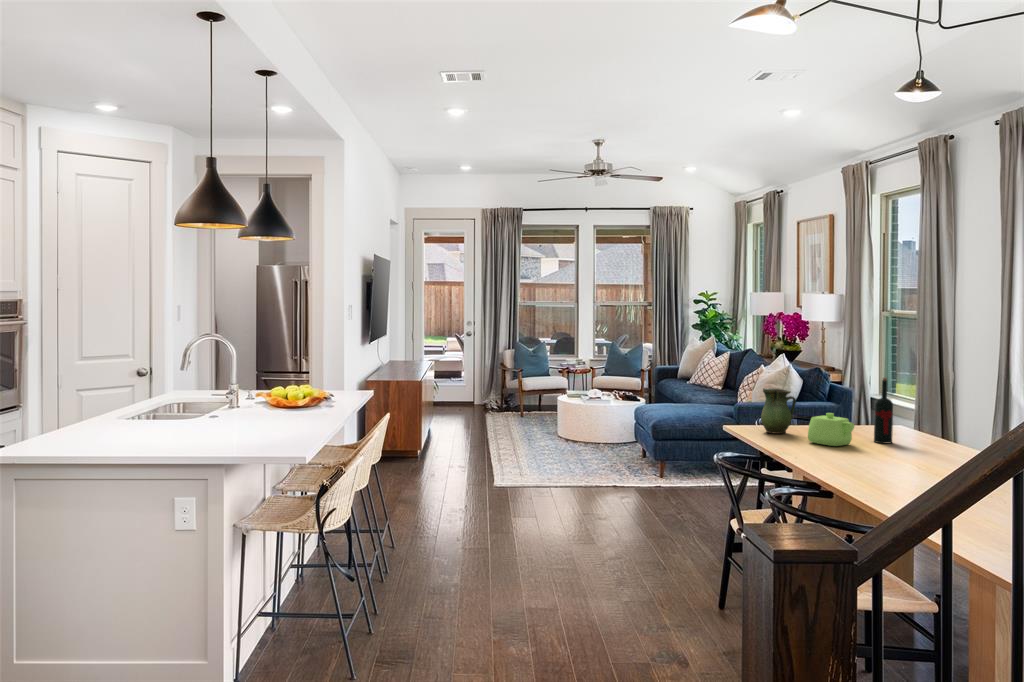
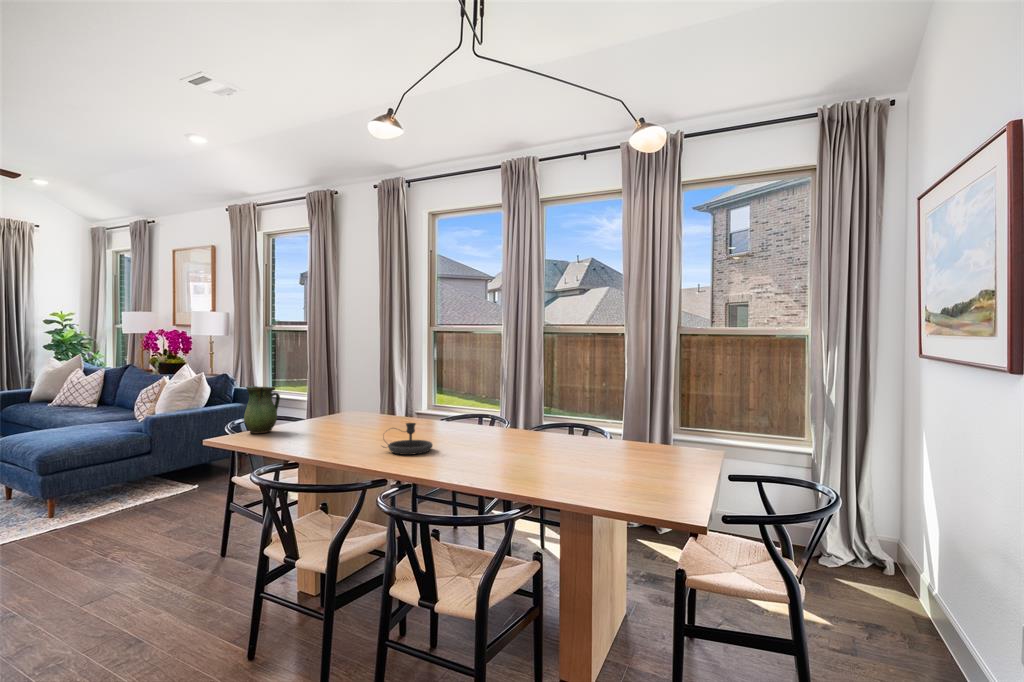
wine bottle: present [874,378,893,444] -> none [356,367,372,426]
teapot: present [808,413,854,446] -> none [307,403,354,435]
candlestick: none [839,444,895,478] -> present [382,423,433,455]

